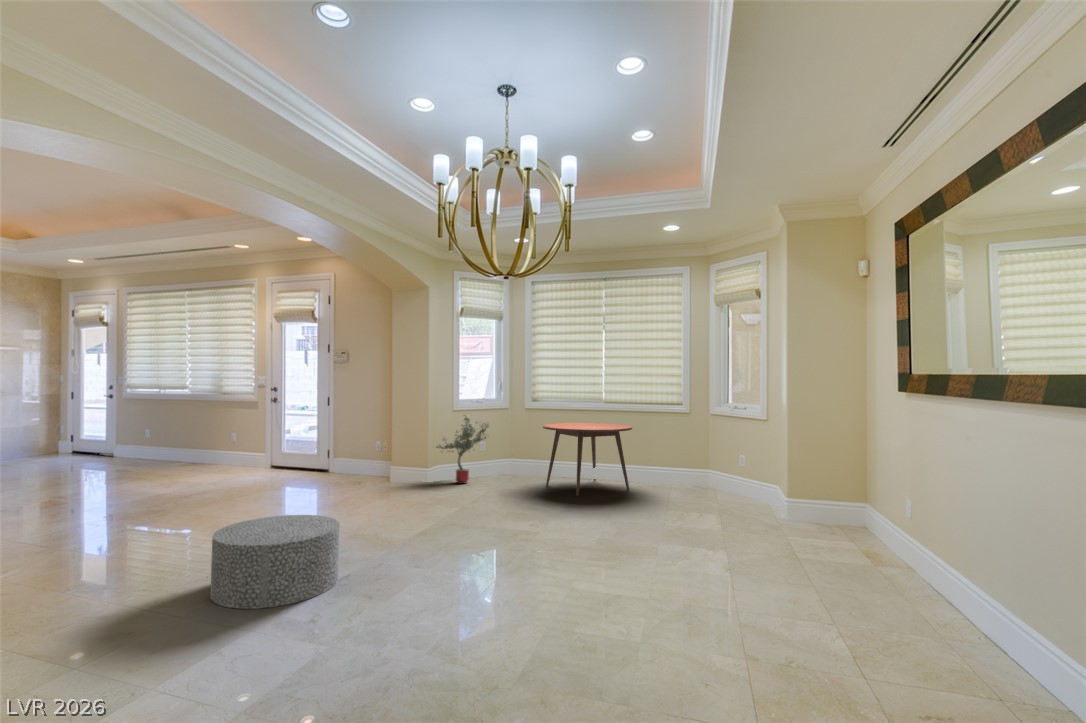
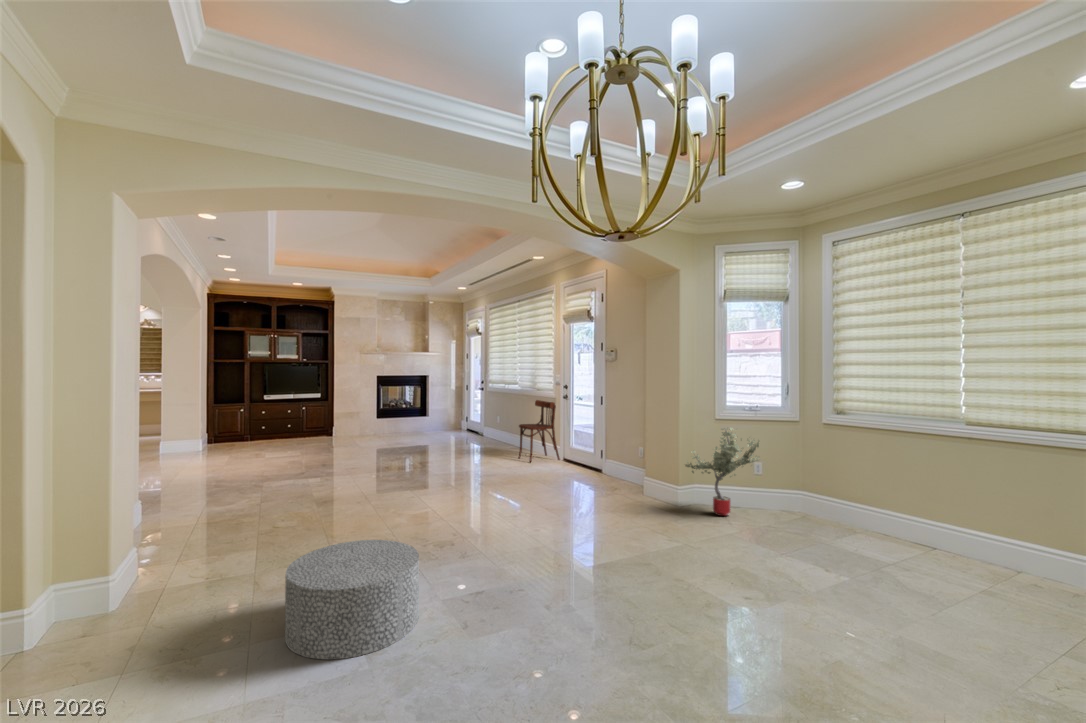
dining chair: none [207,405,263,474] -> present [519,400,560,463]
dining table: present [543,423,632,496] -> none [827,452,1014,596]

